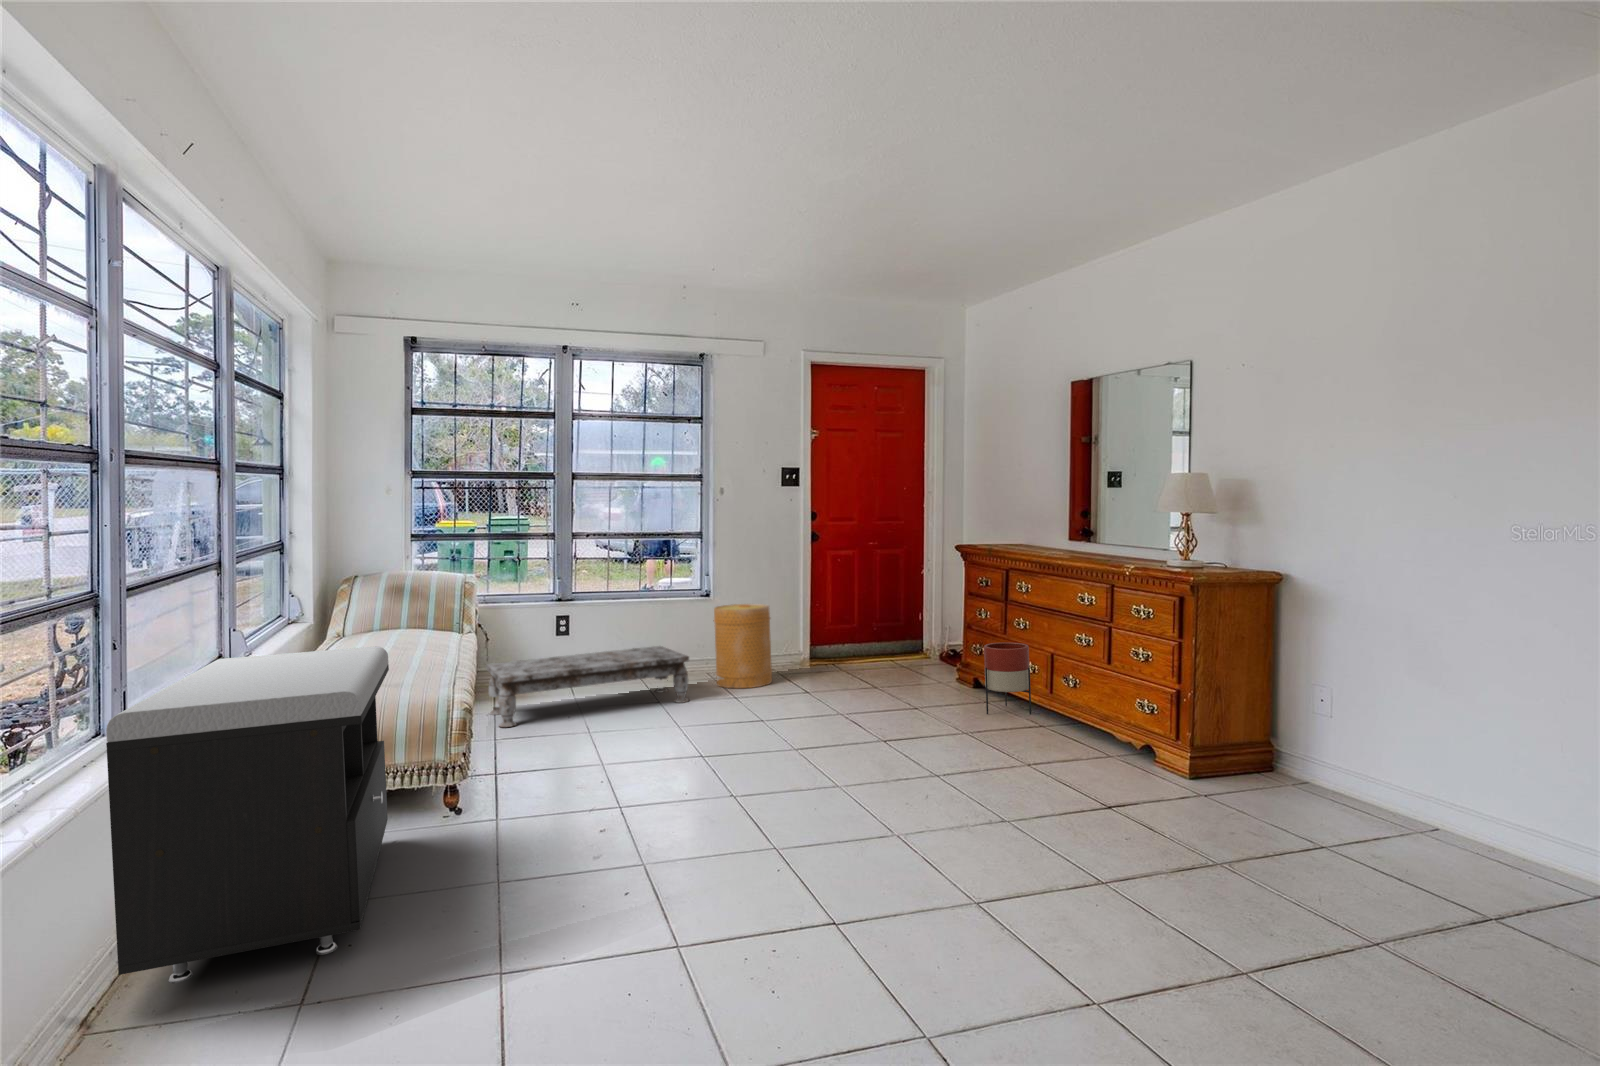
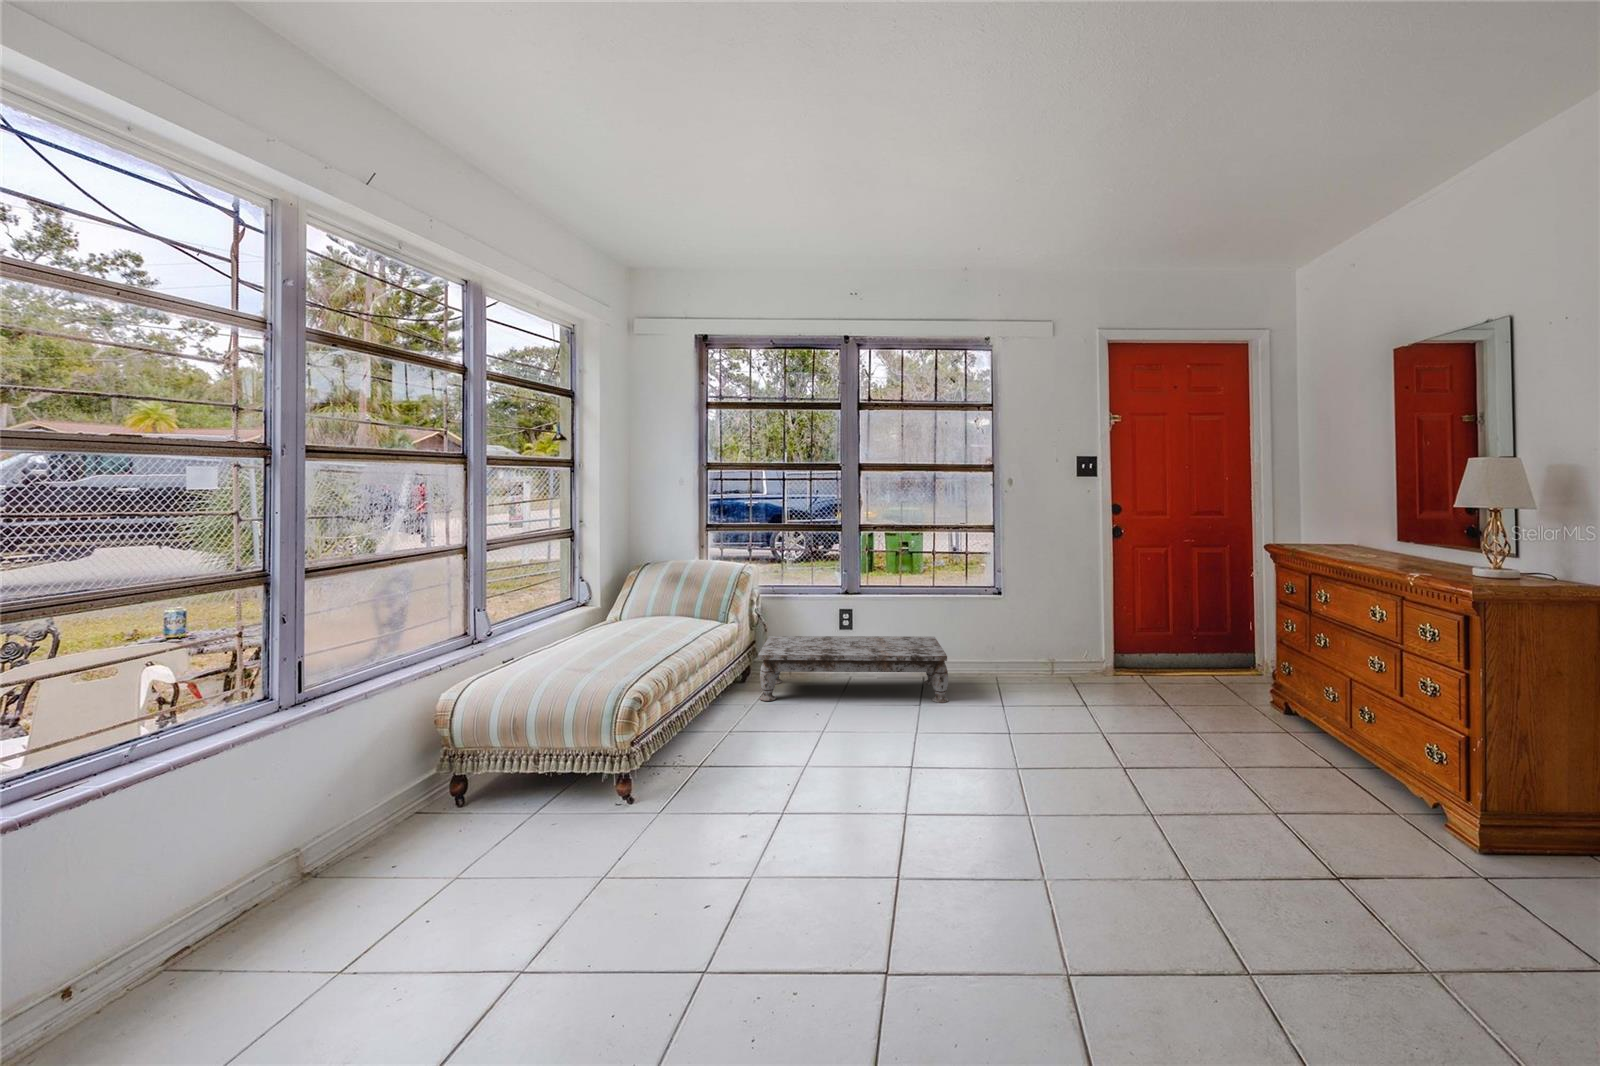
basket: present [713,604,772,688] -> none [991,602,1055,696]
planter: present [984,642,1031,715] -> none [1335,709,1425,834]
storage bench: present [106,646,389,983] -> none [131,632,543,984]

